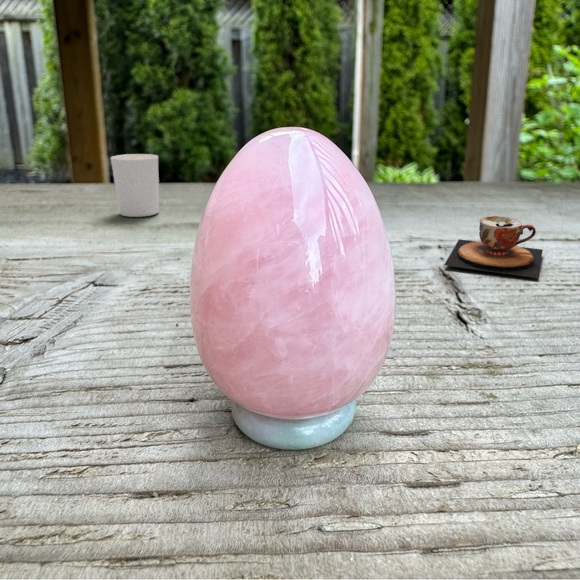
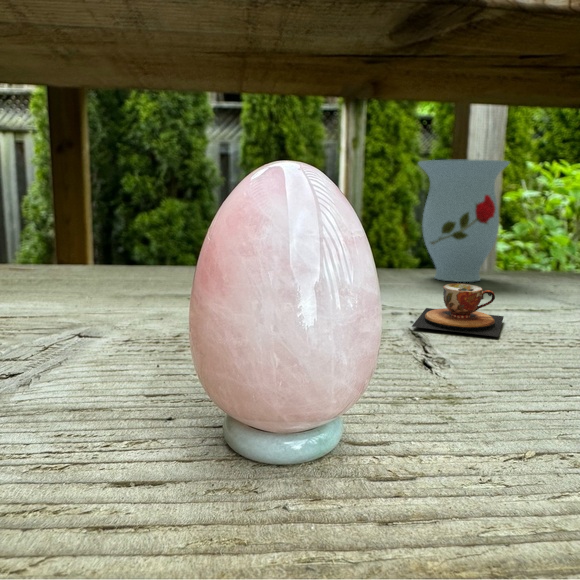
vase: none [451,64,555,199] -> present [418,160,509,282]
candle holder: present [111,154,159,217] -> none [101,233,146,290]

